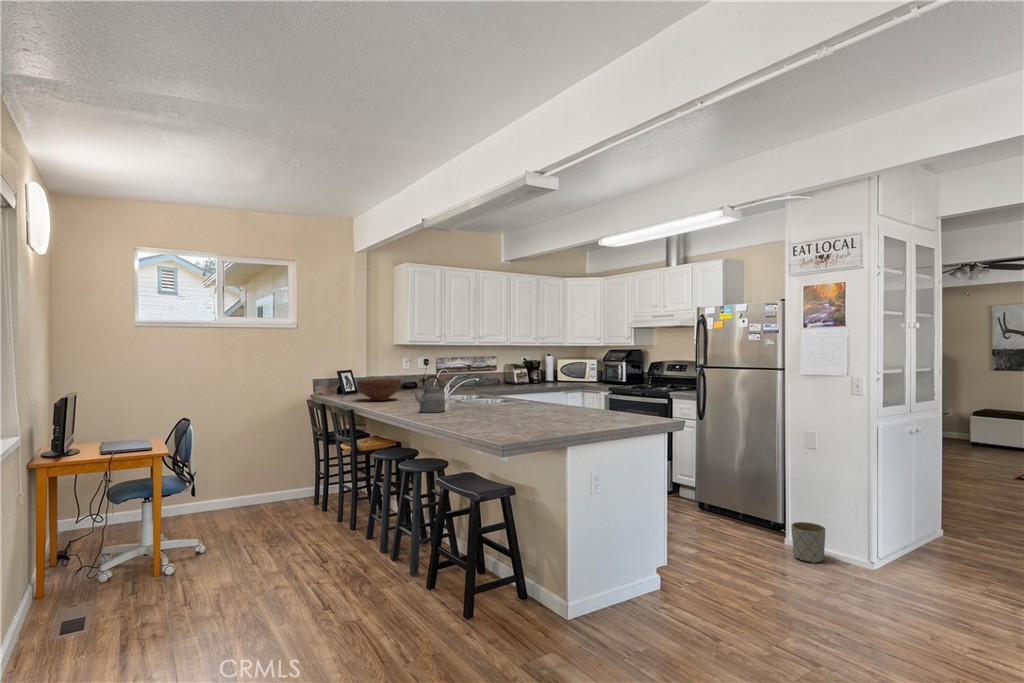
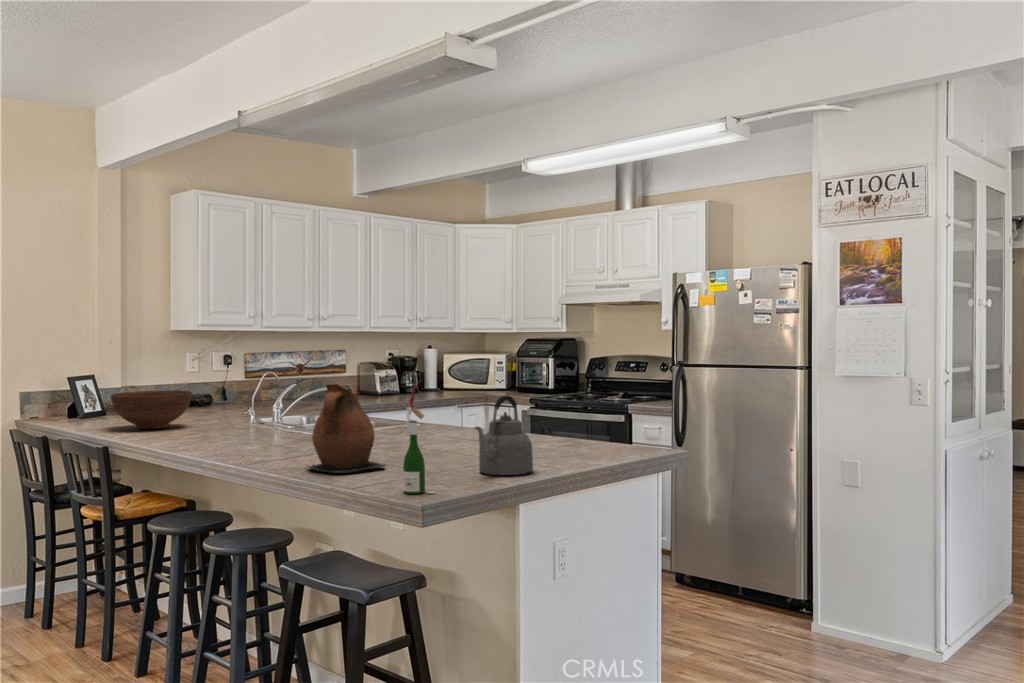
ceramic pitcher: none [450,375,497,427] -> present [307,384,386,473]
wine bottle: none [498,375,516,439] -> present [403,384,434,494]
kettle: present [412,376,445,412] -> present [474,396,533,475]
planter: present [791,522,825,563] -> none [825,598,873,659]

